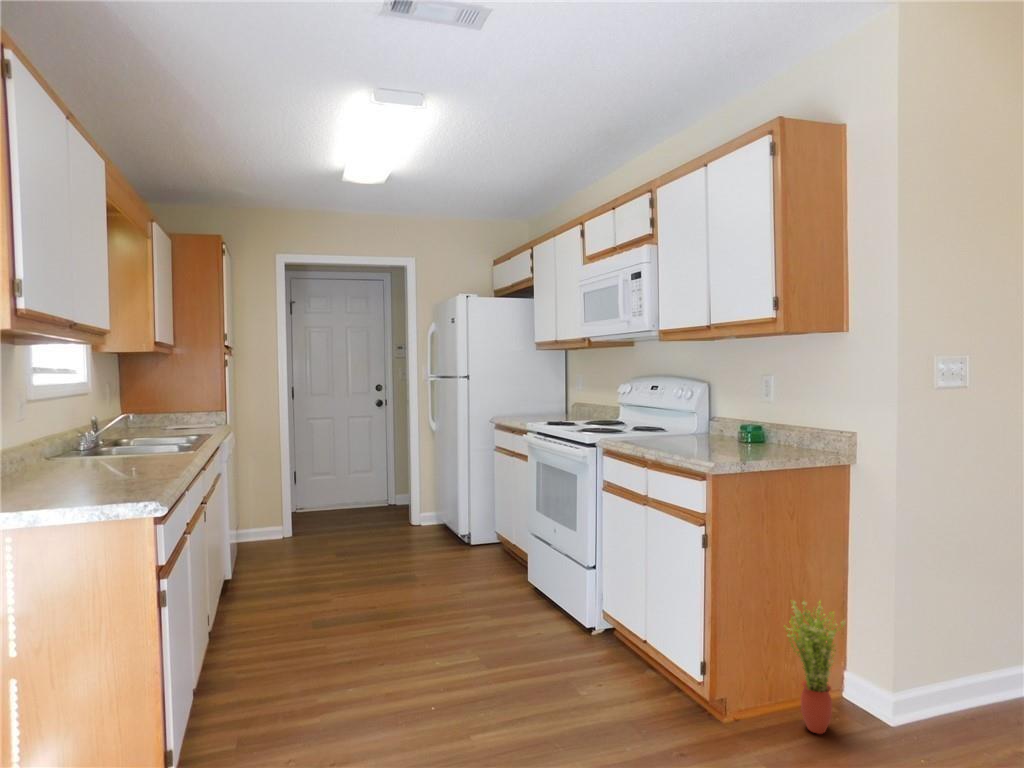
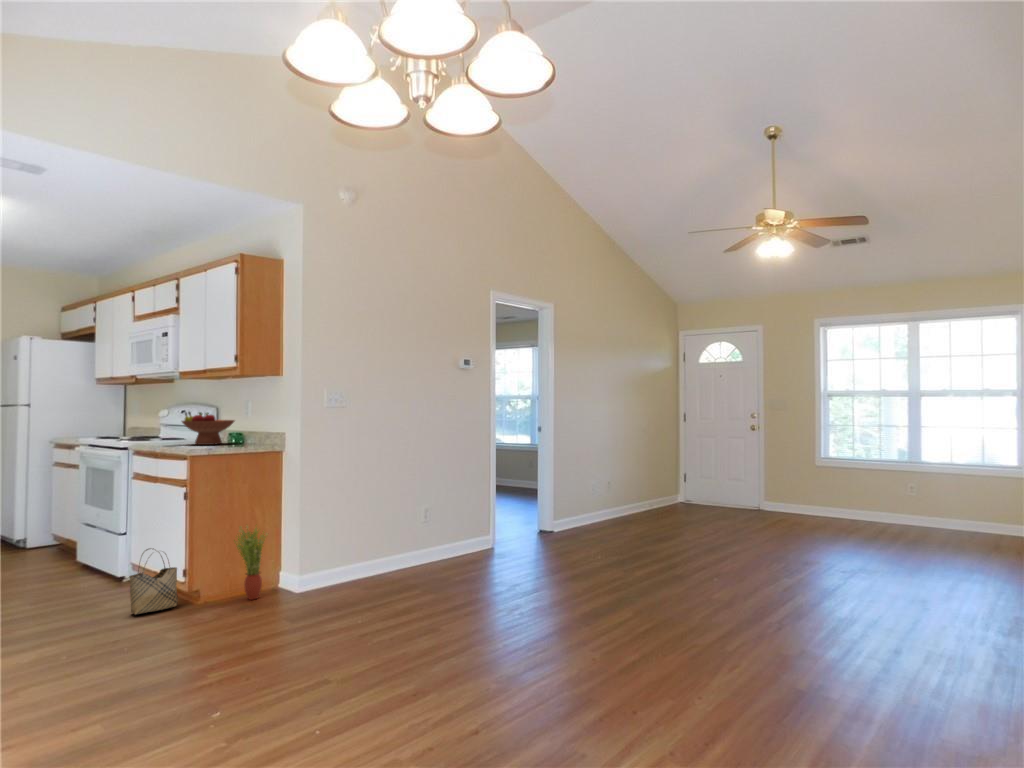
fruit bowl: none [676,395,761,450] -> present [182,412,235,445]
woven basket: none [624,617,694,730] -> present [129,549,178,614]

